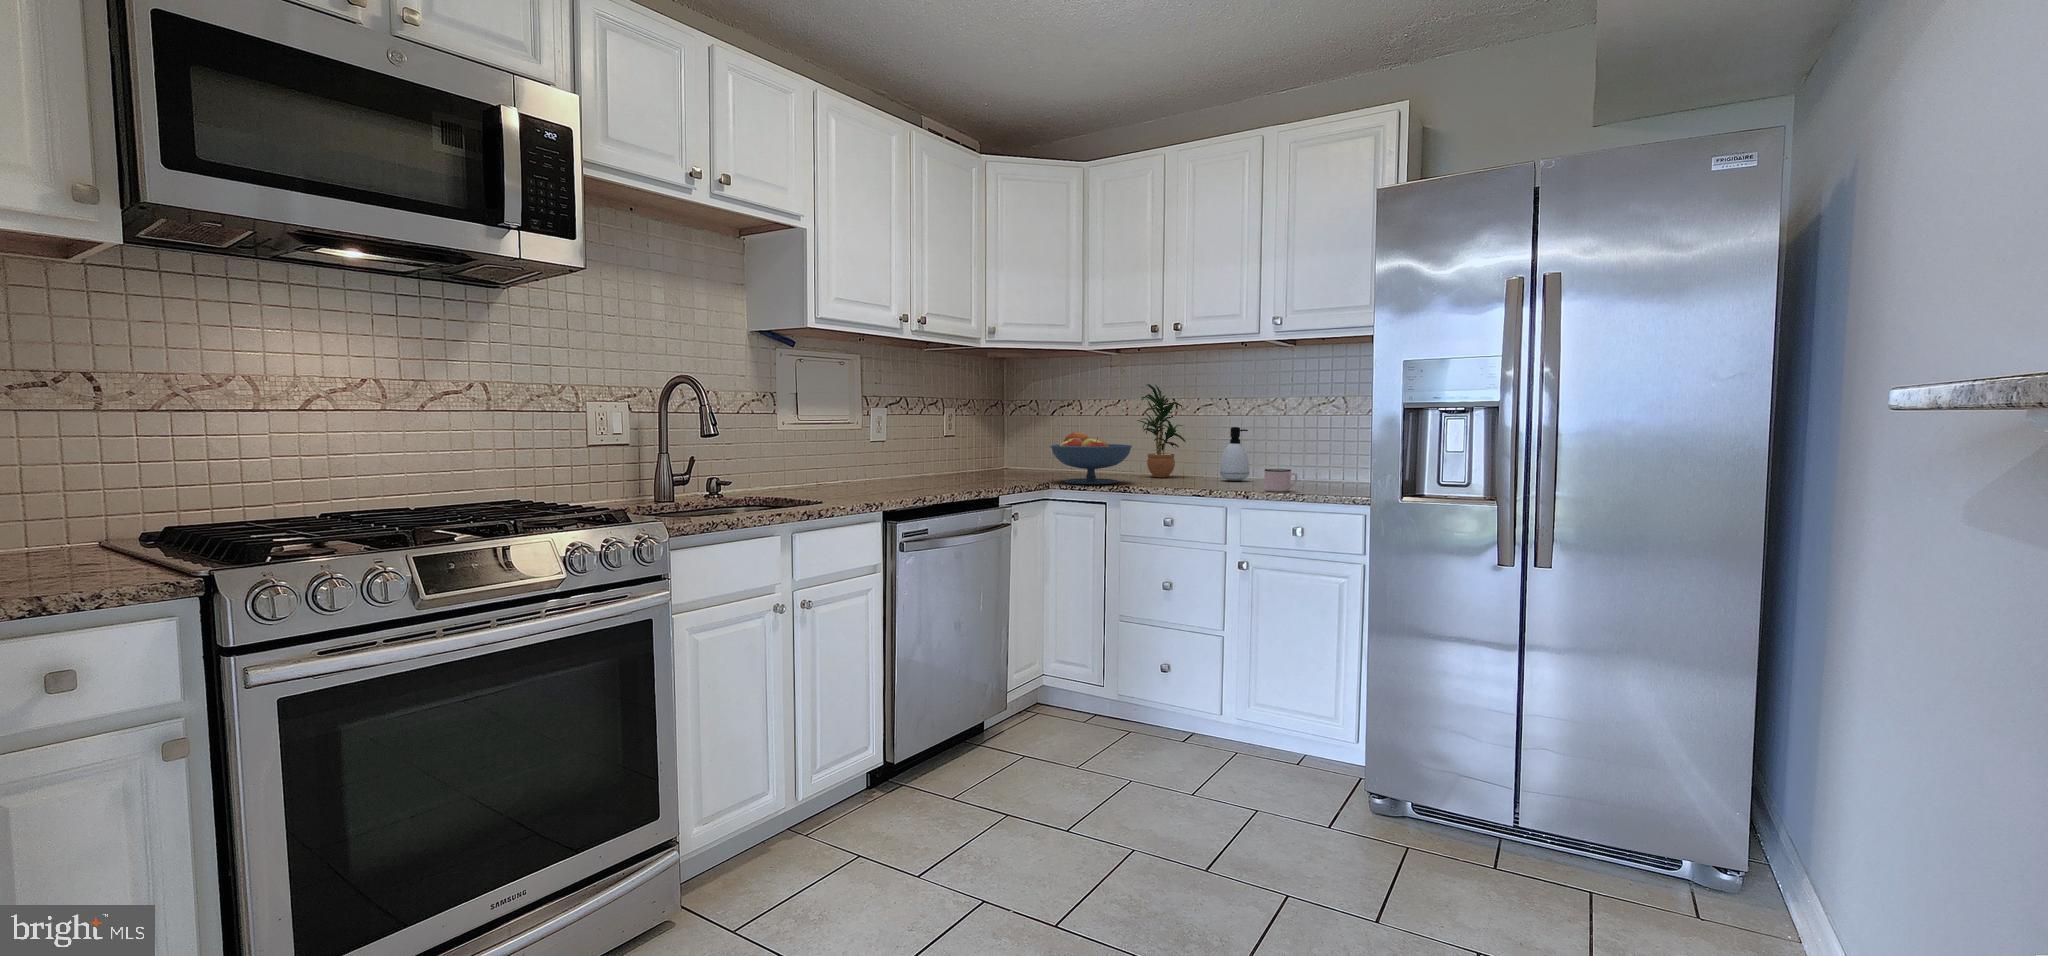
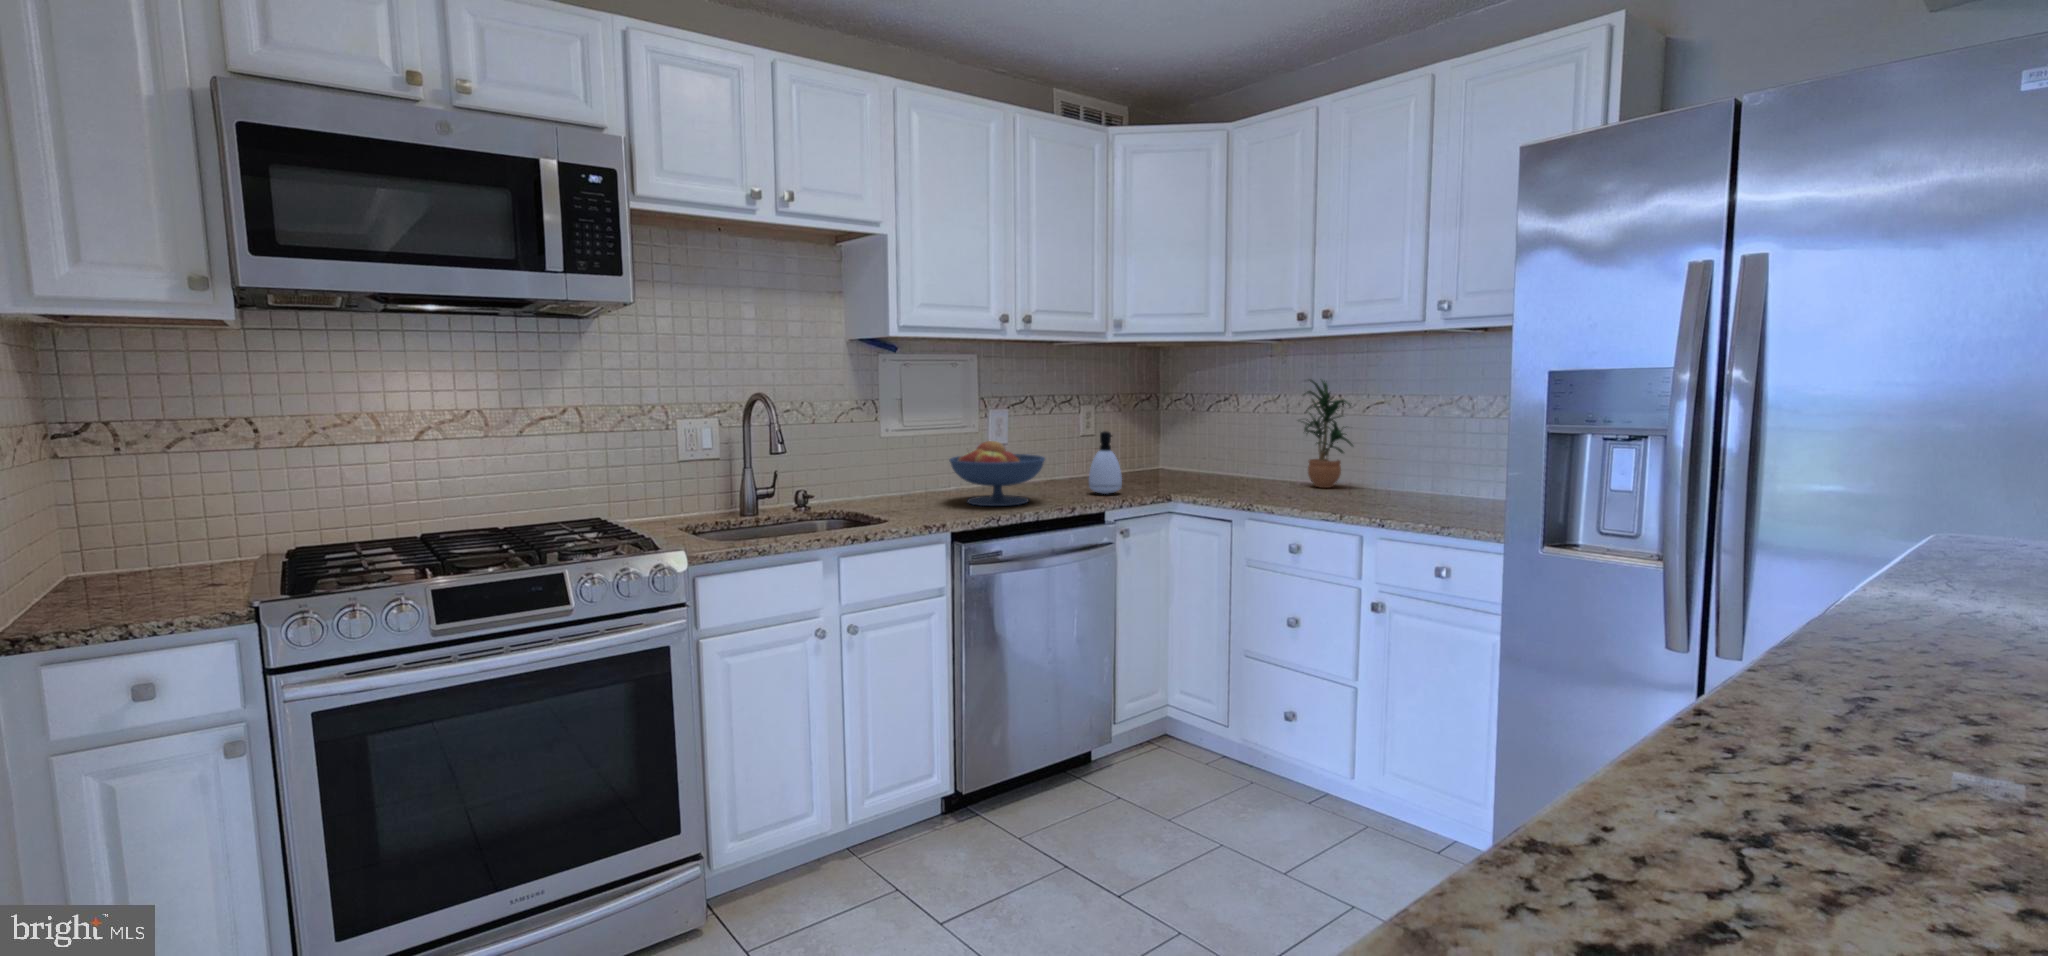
soap dispenser: present [1220,427,1249,481] -> present [1089,431,1122,494]
fruit bowl: present [1051,432,1132,484] -> present [949,441,1045,506]
mug: present [1264,469,1297,492] -> none [1419,491,1459,520]

